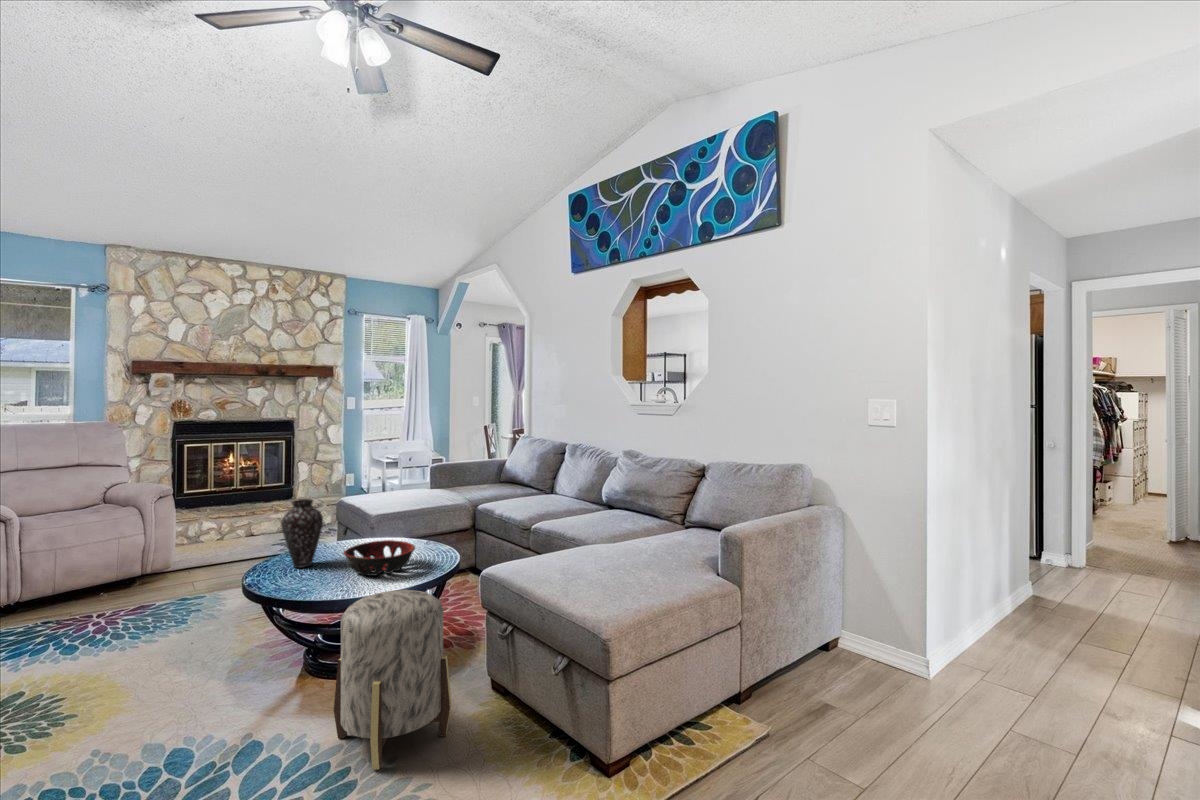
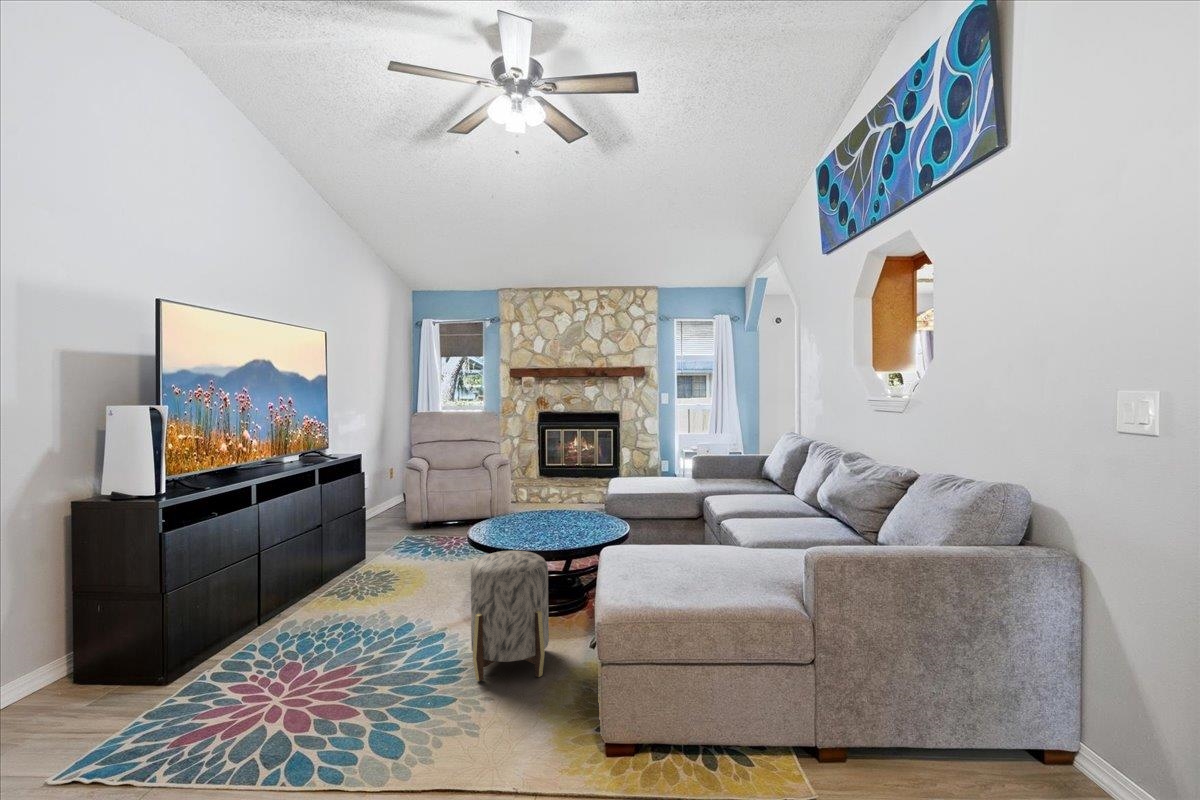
vase: present [281,499,323,568] -> none [502,474,531,526]
decorative bowl: present [343,540,415,576] -> none [526,513,581,540]

